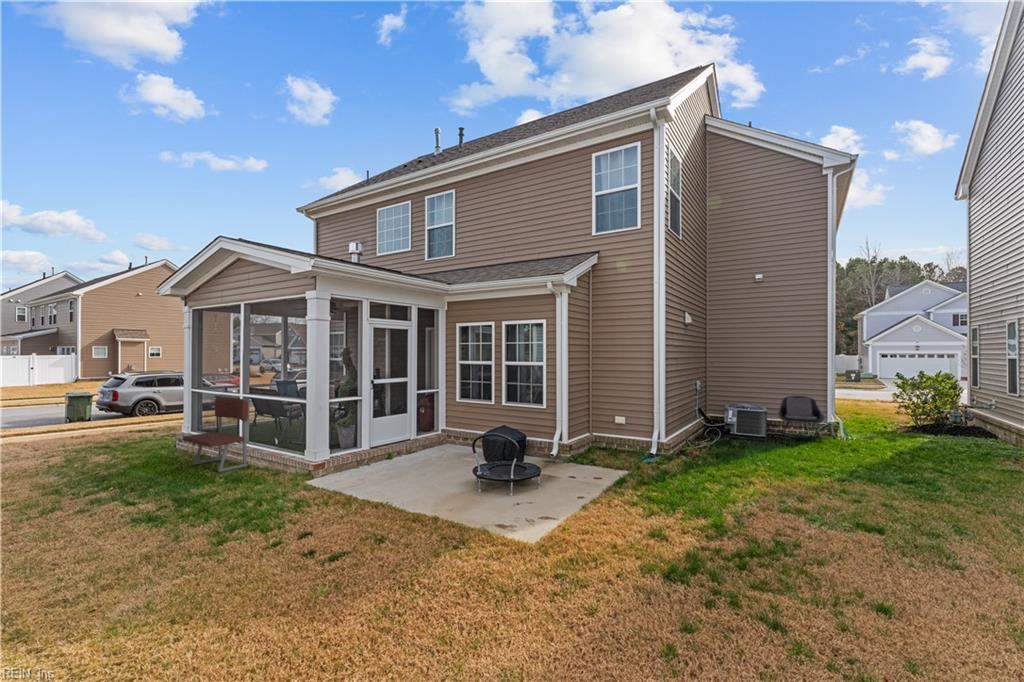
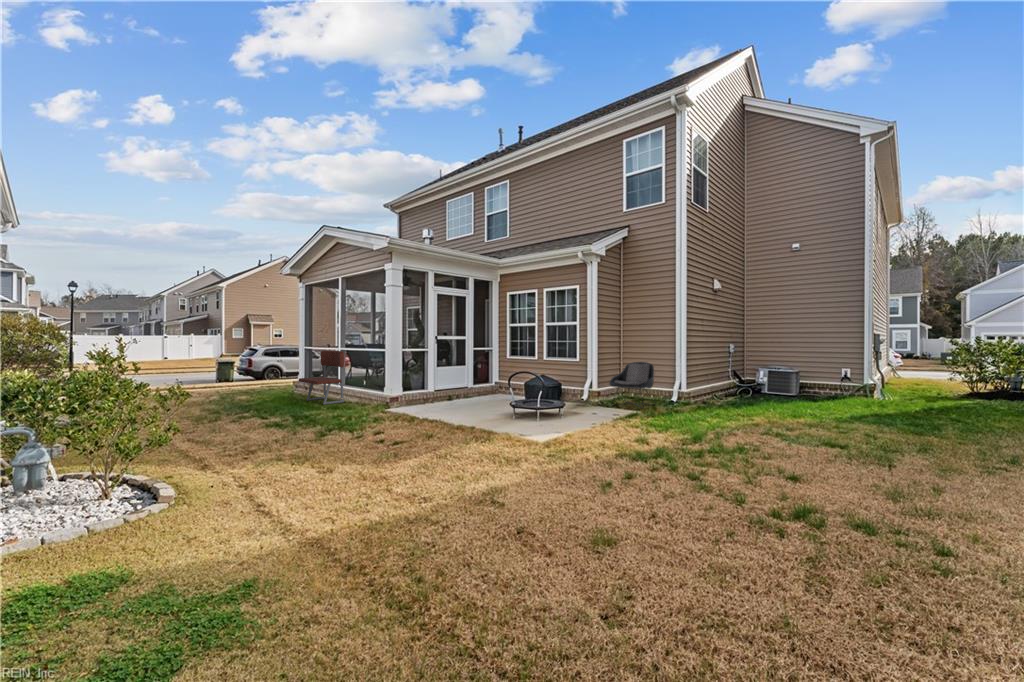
lounge chair: present [778,396,824,442] -> present [610,362,654,409]

